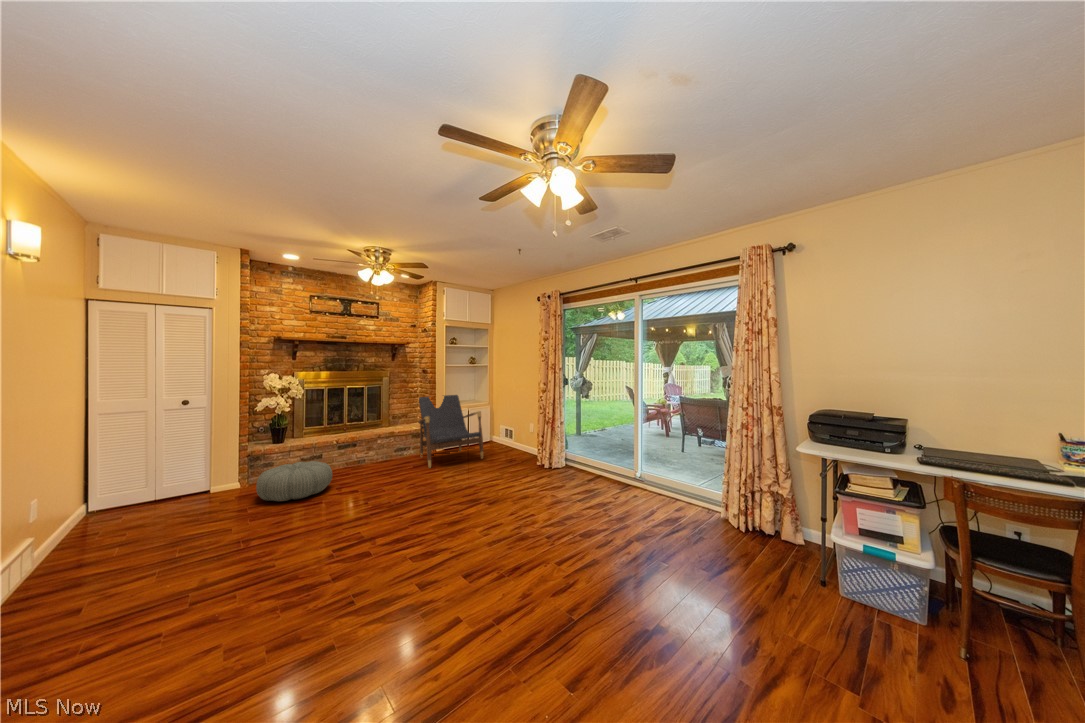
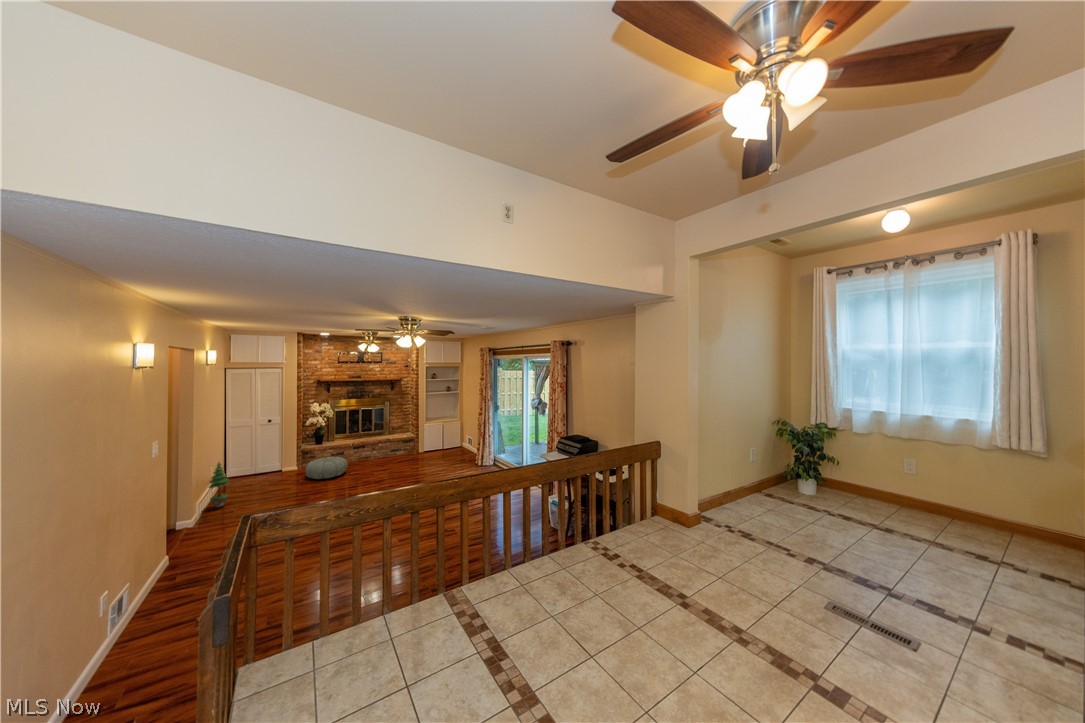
lounge chair: present [419,395,483,468] -> none [405,414,446,464]
potted tree: none [15,474,79,581] -> present [209,462,229,507]

